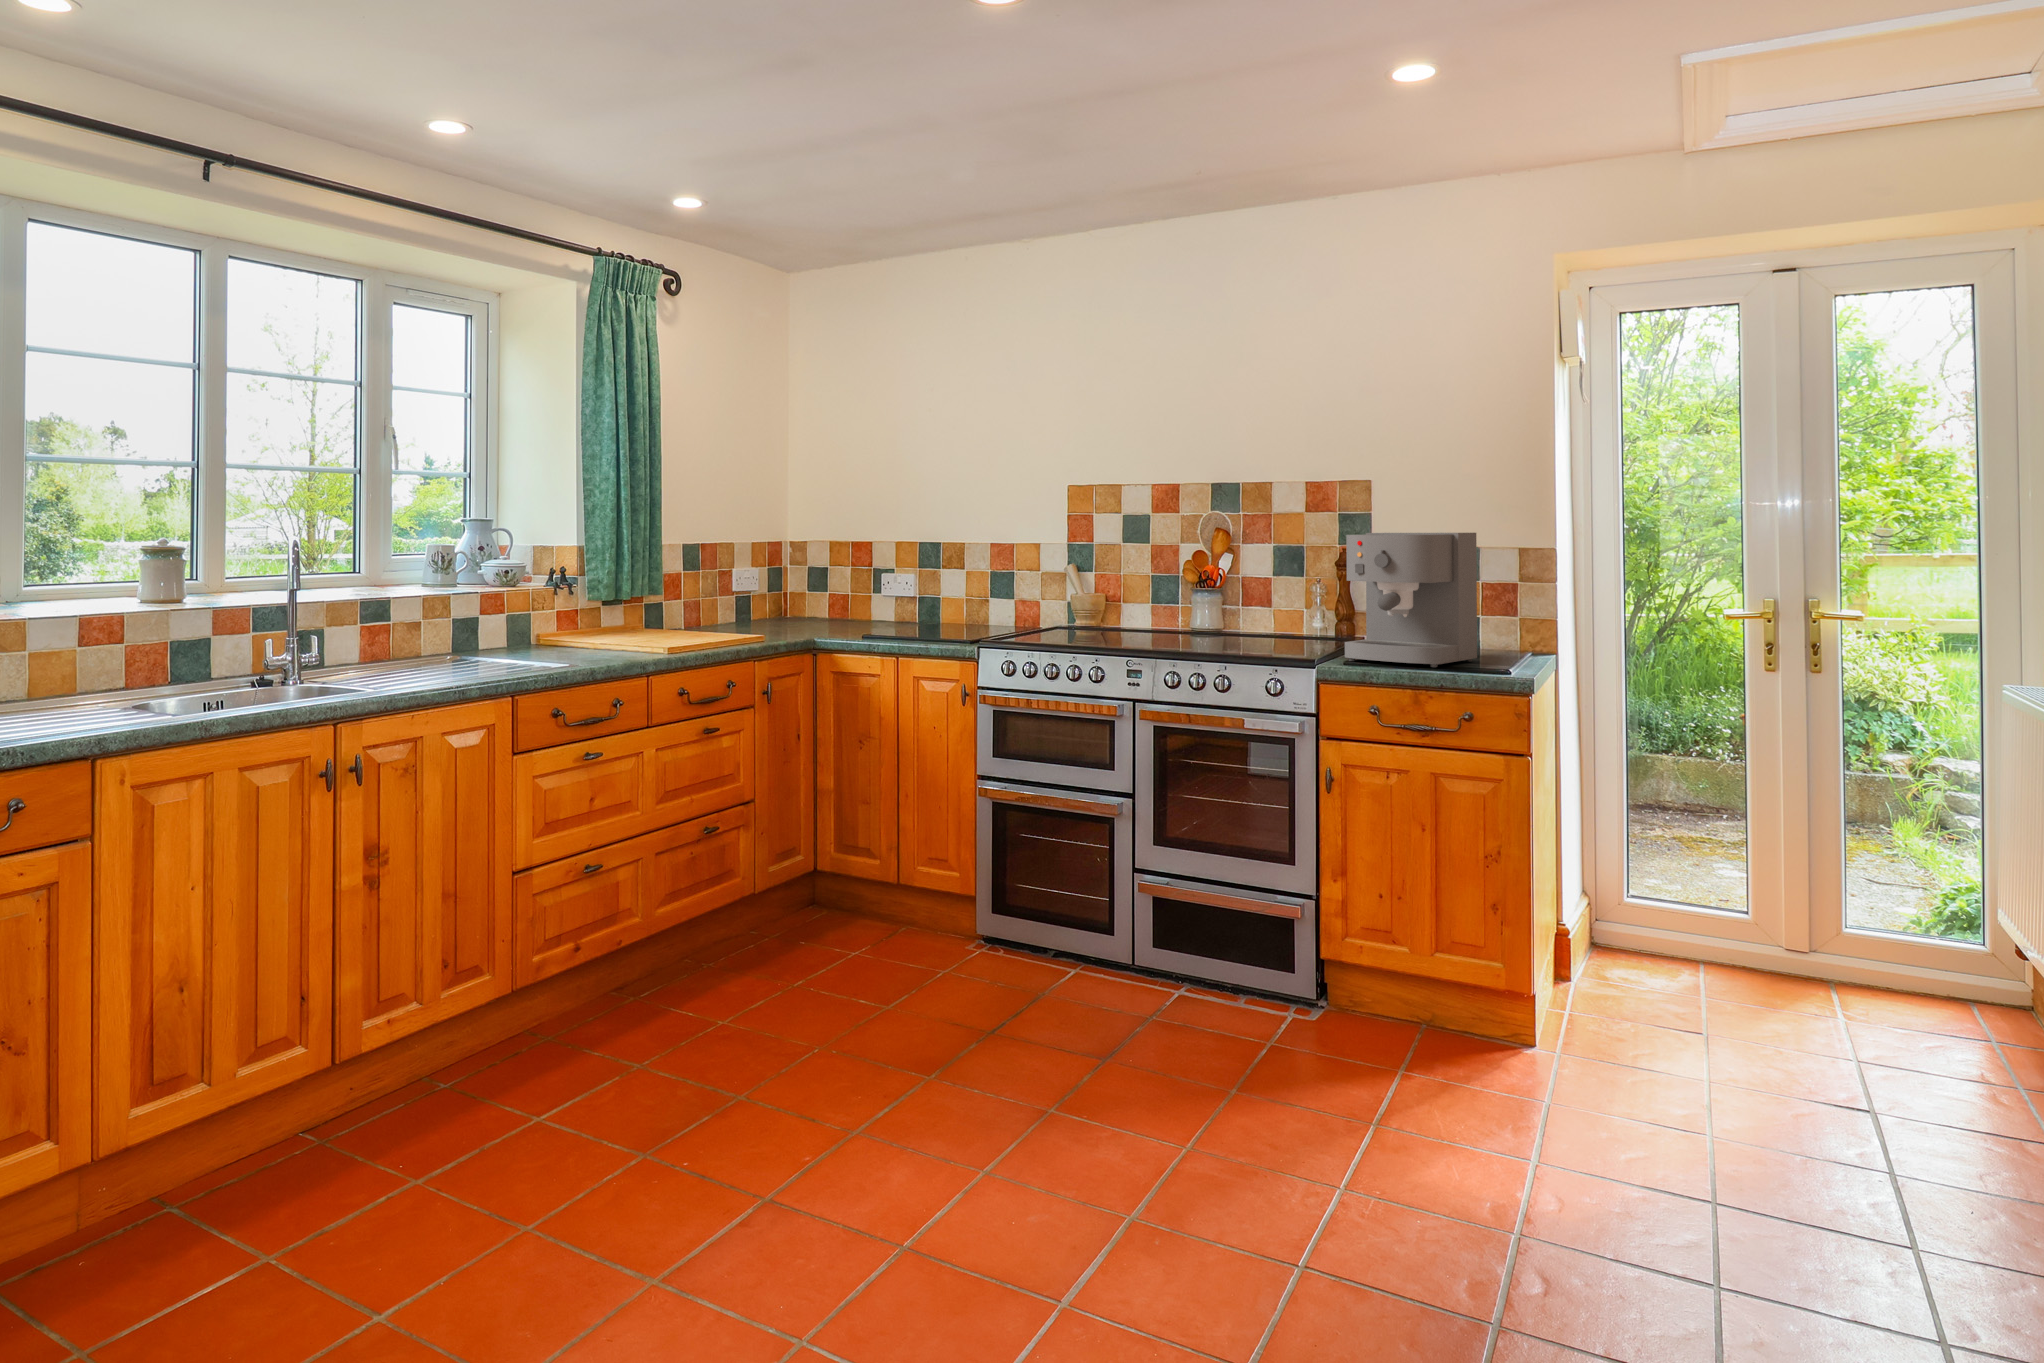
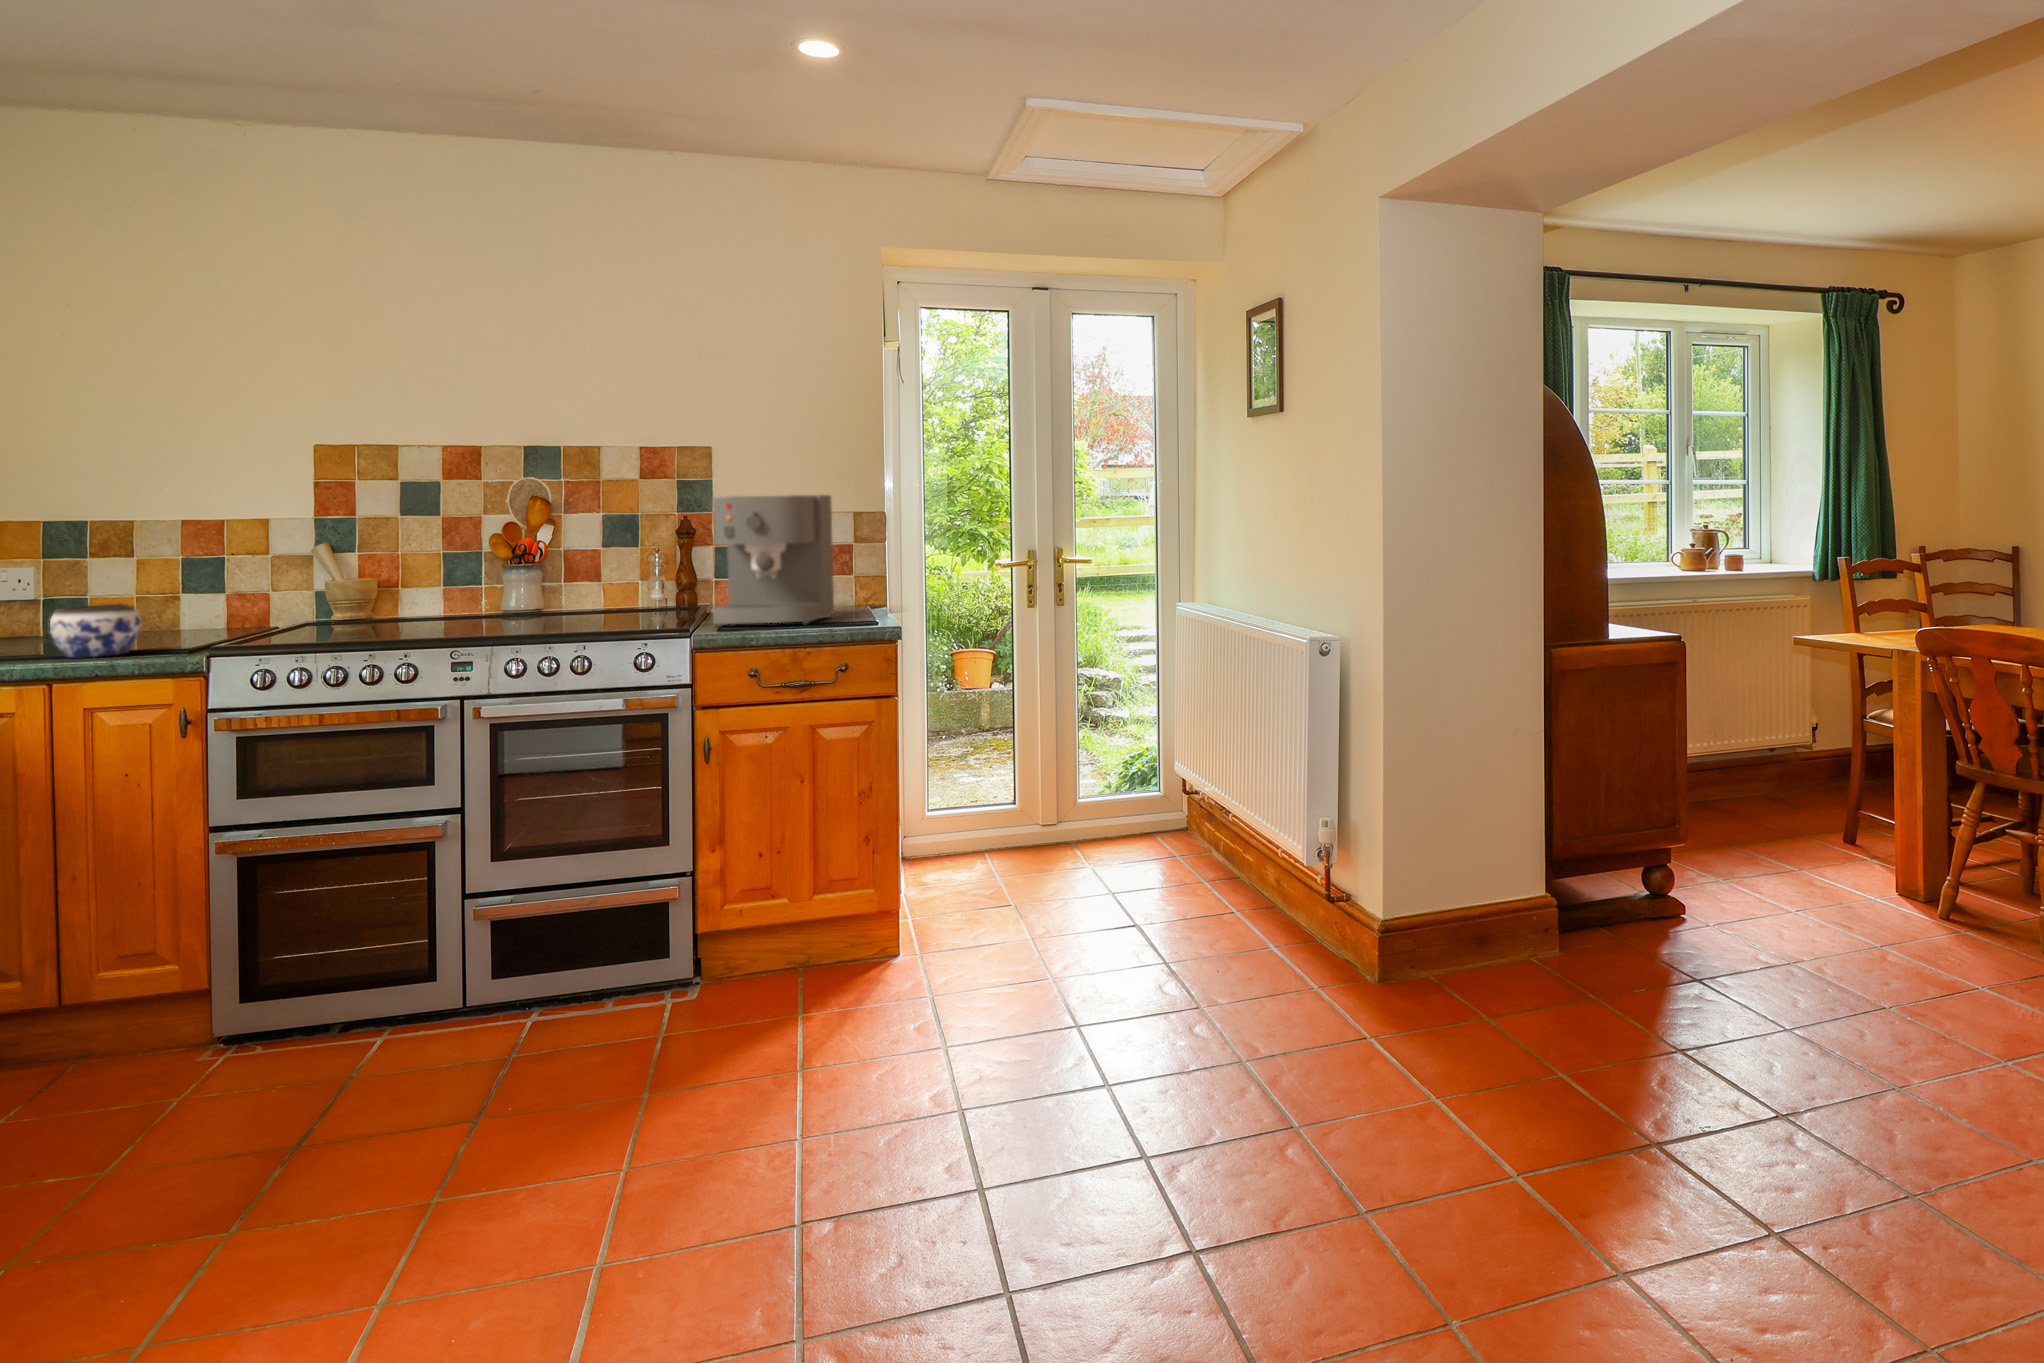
jar: none [898,606,945,642] -> present [50,604,141,657]

